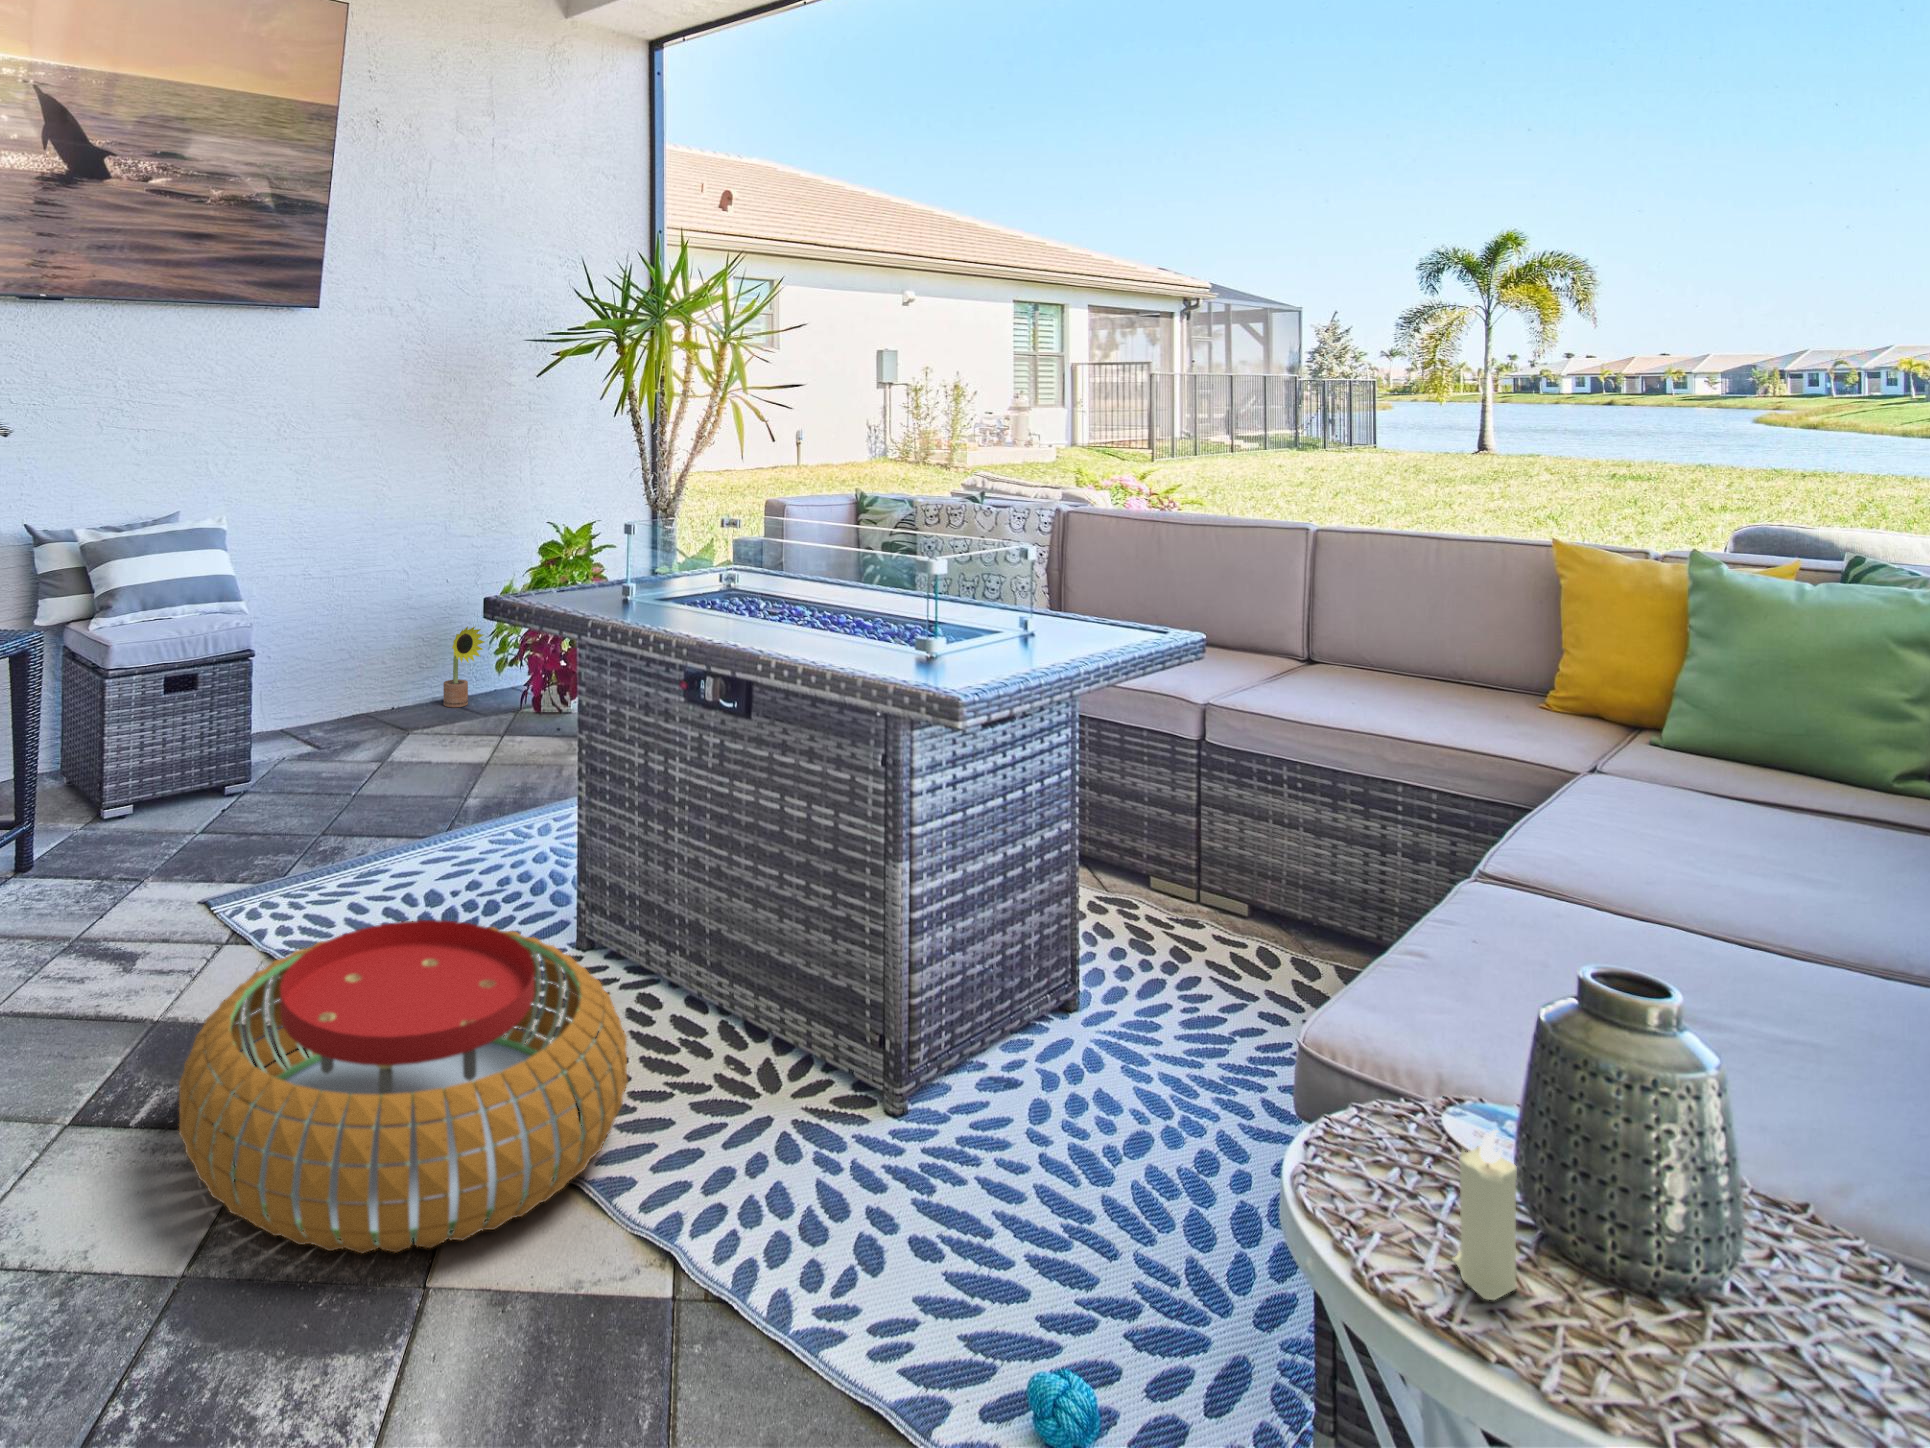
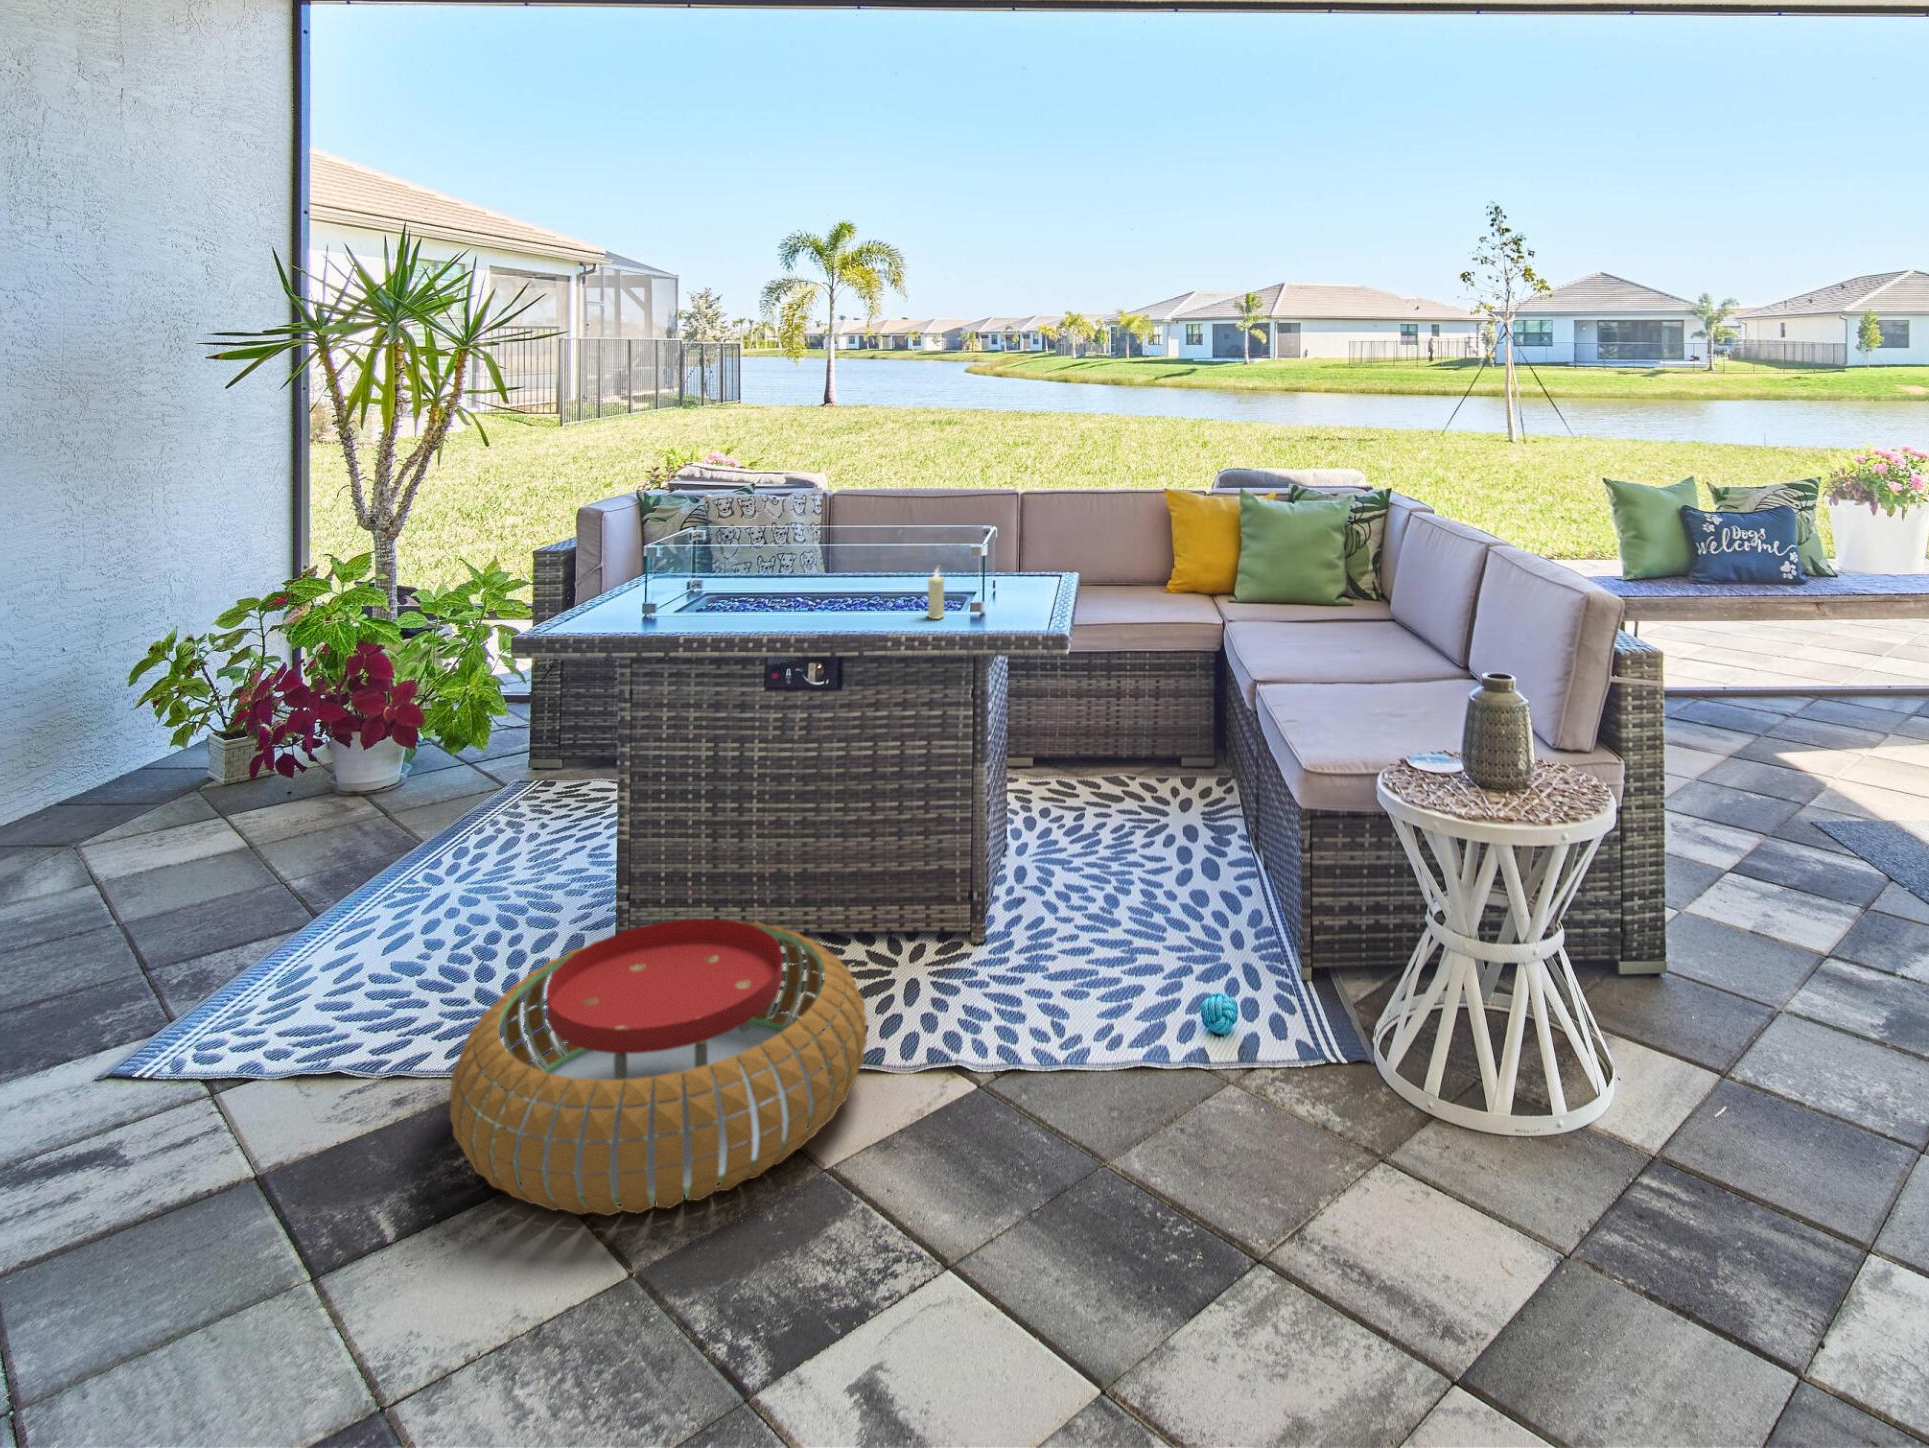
decorative plant: present [443,627,484,707] -> none [71,702,136,809]
candle: present [1452,1130,1517,1300] -> present [927,569,944,619]

